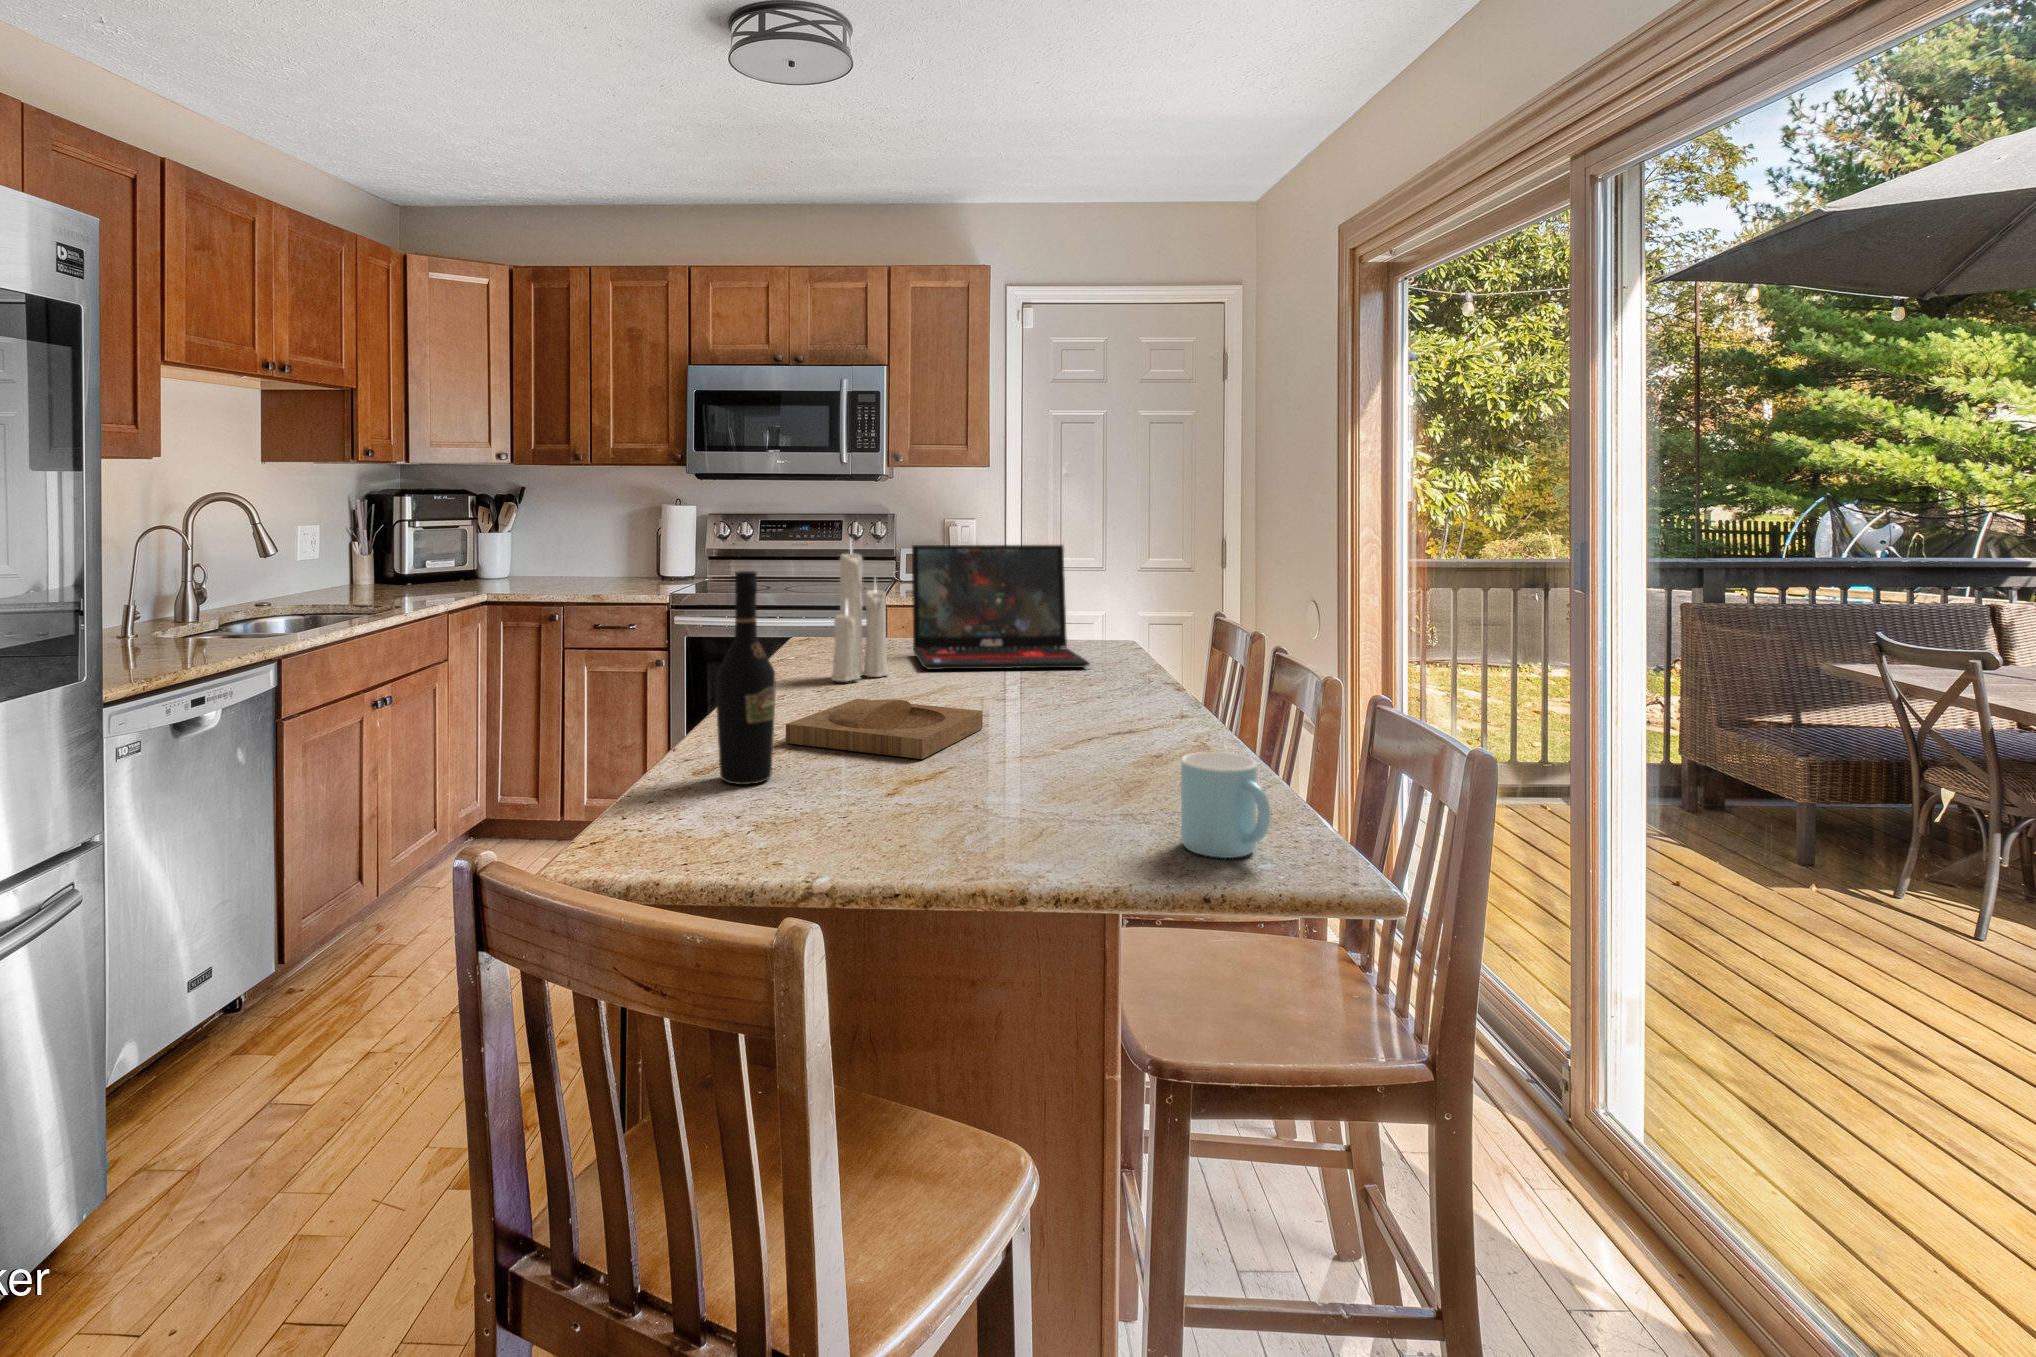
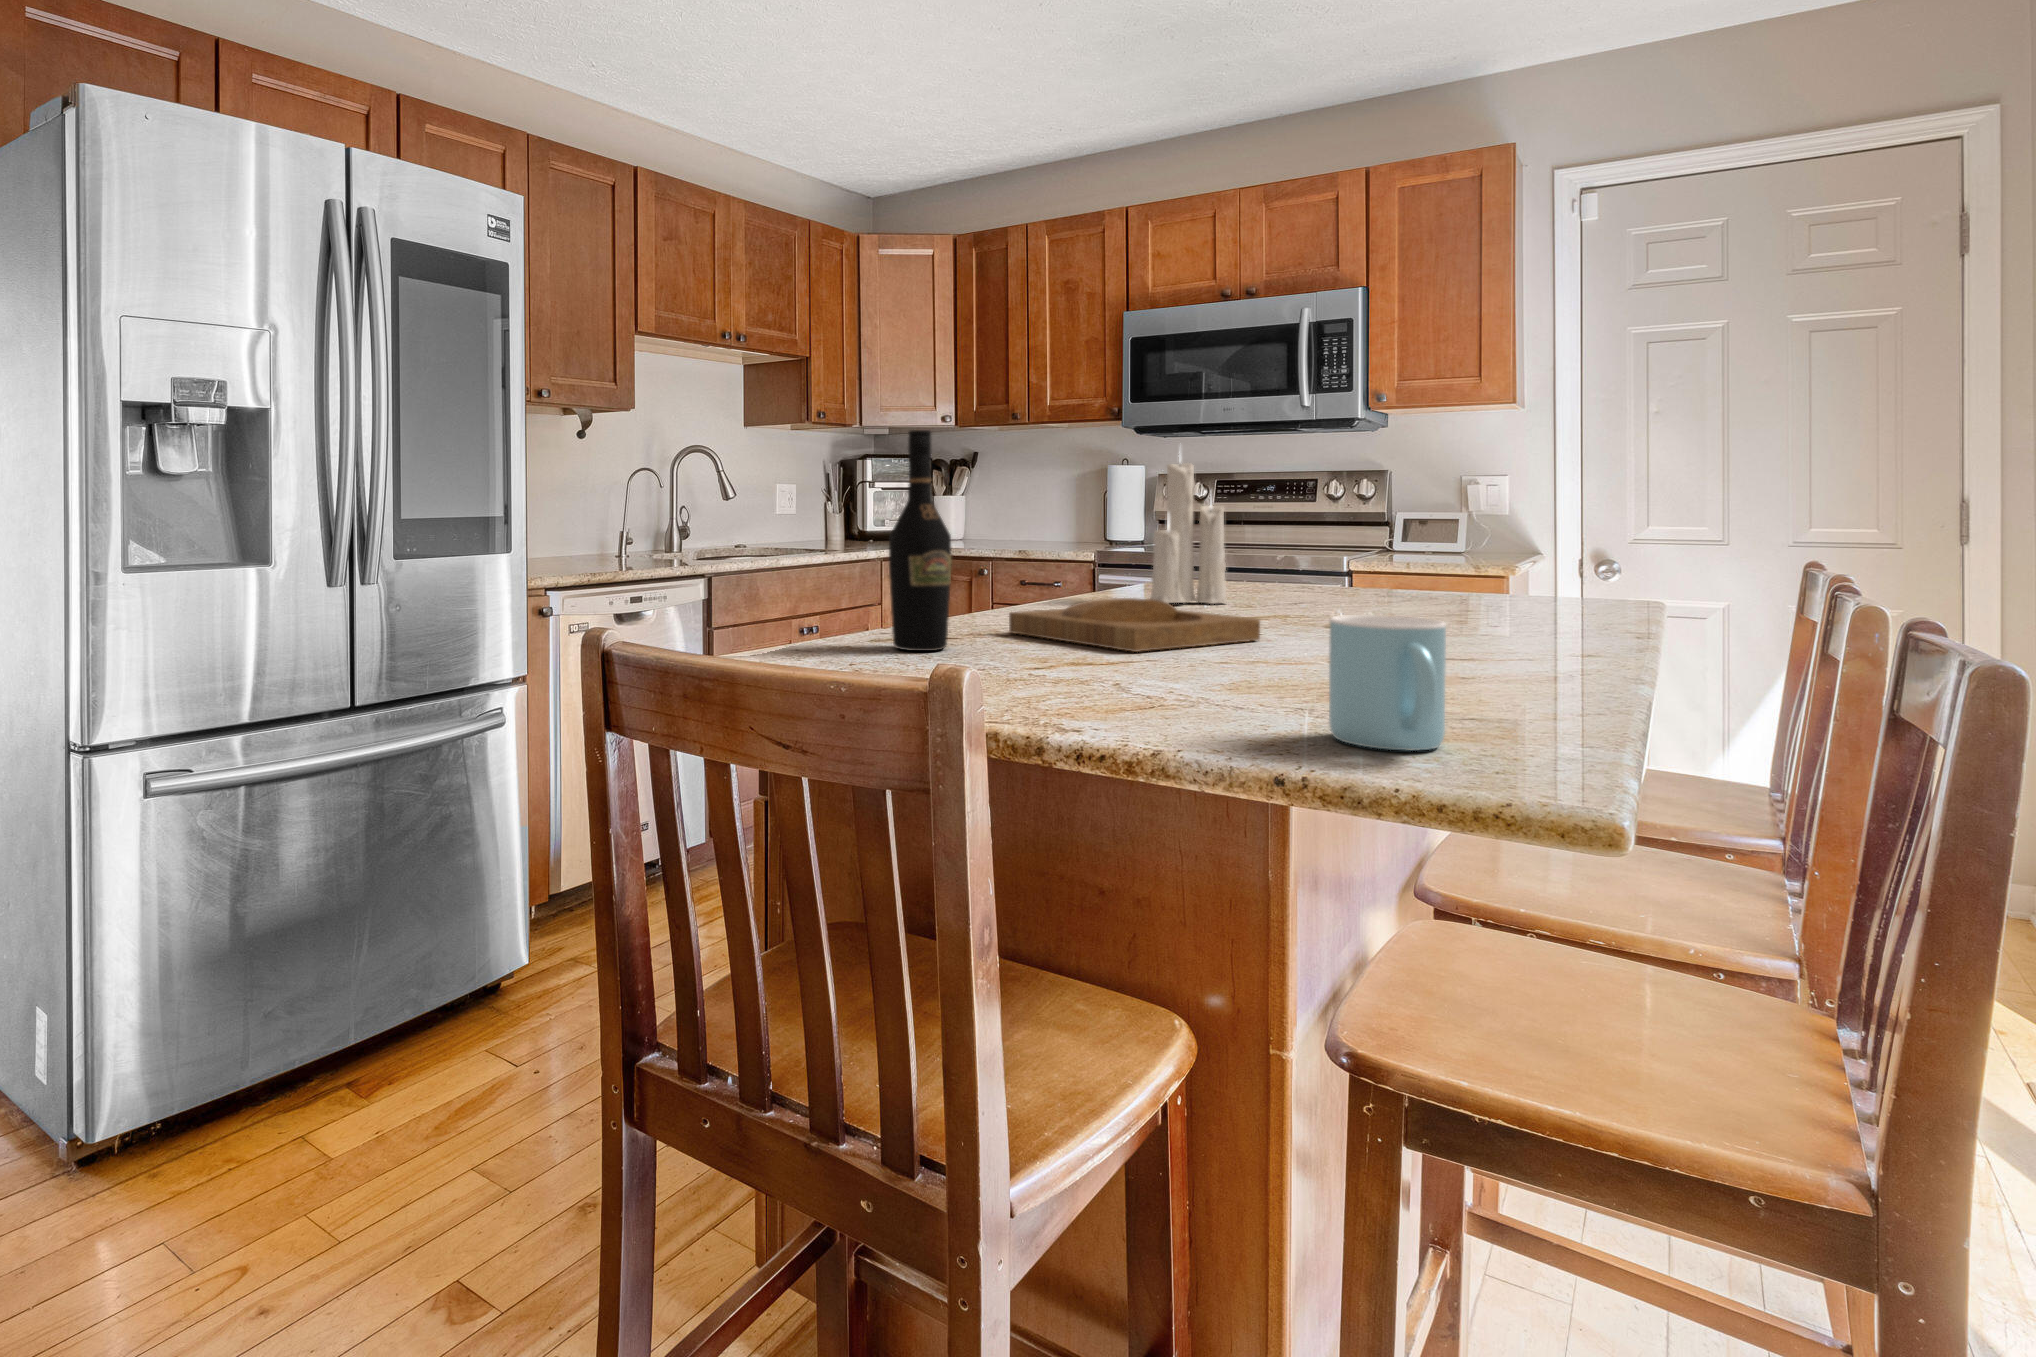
laptop: present [912,545,1090,670] -> none [1277,461,1520,611]

